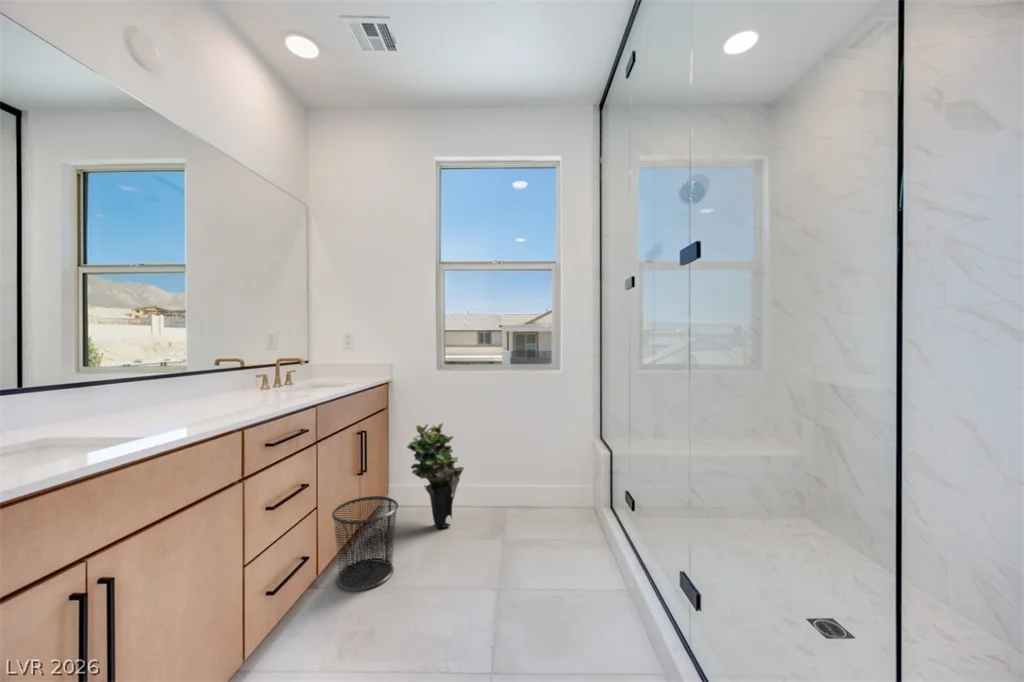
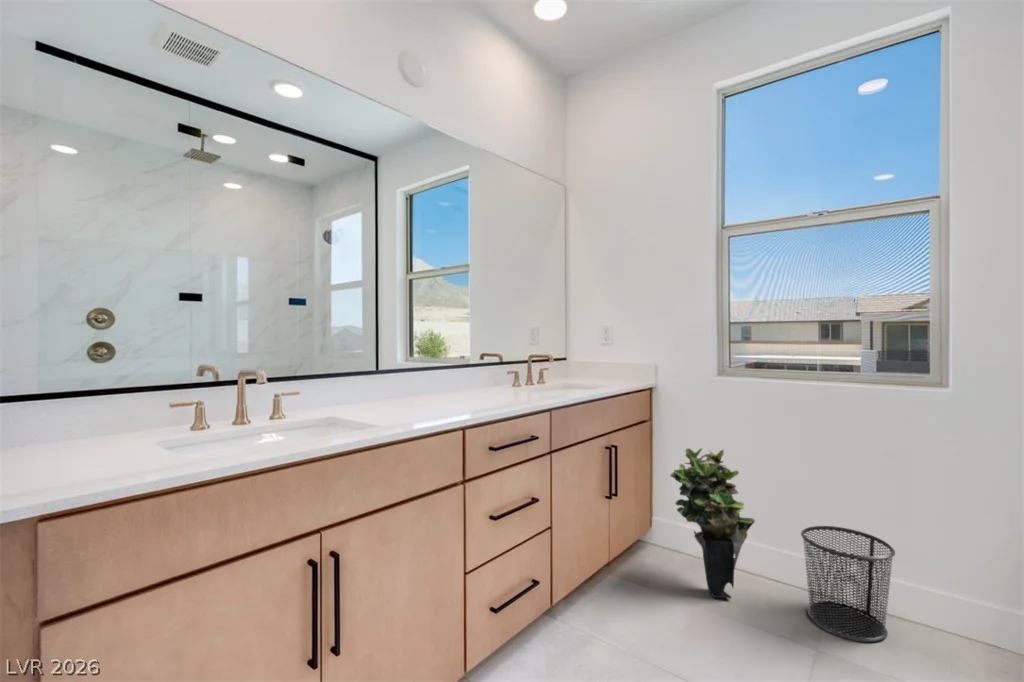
waste bin: present [332,496,398,591] -> present [801,526,895,642]

